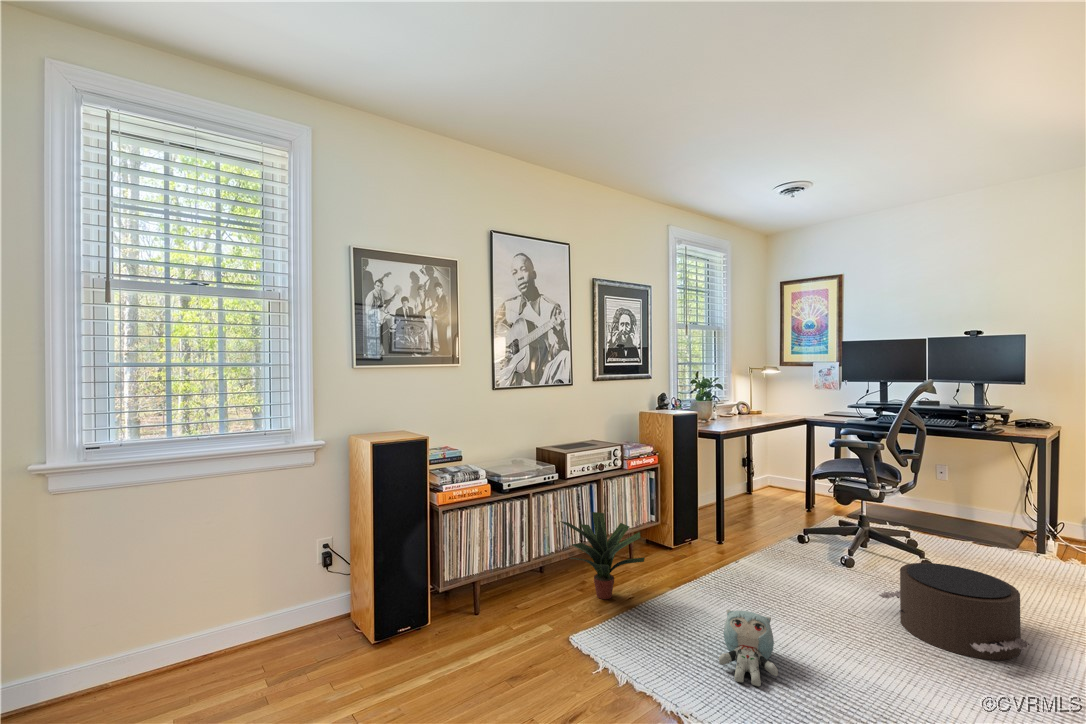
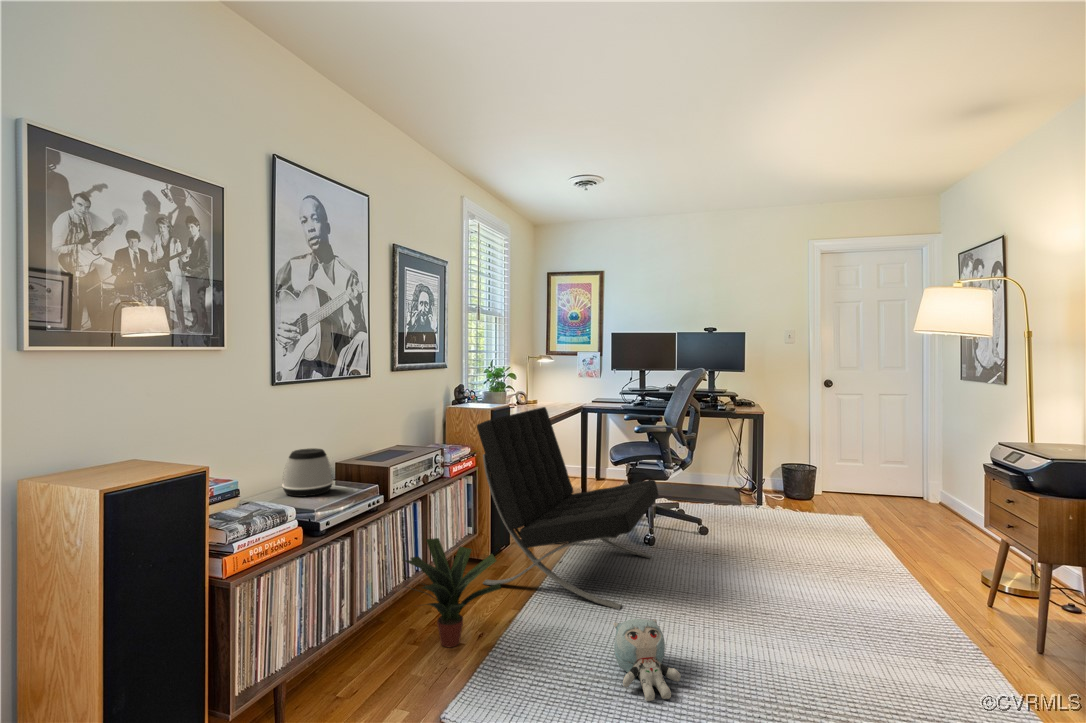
lounge chair: none [651,415,847,610] -> present [477,407,659,609]
speaker: none [491,434,523,466] -> present [282,448,333,497]
pouf: present [879,563,1033,660] -> none [700,531,820,609]

